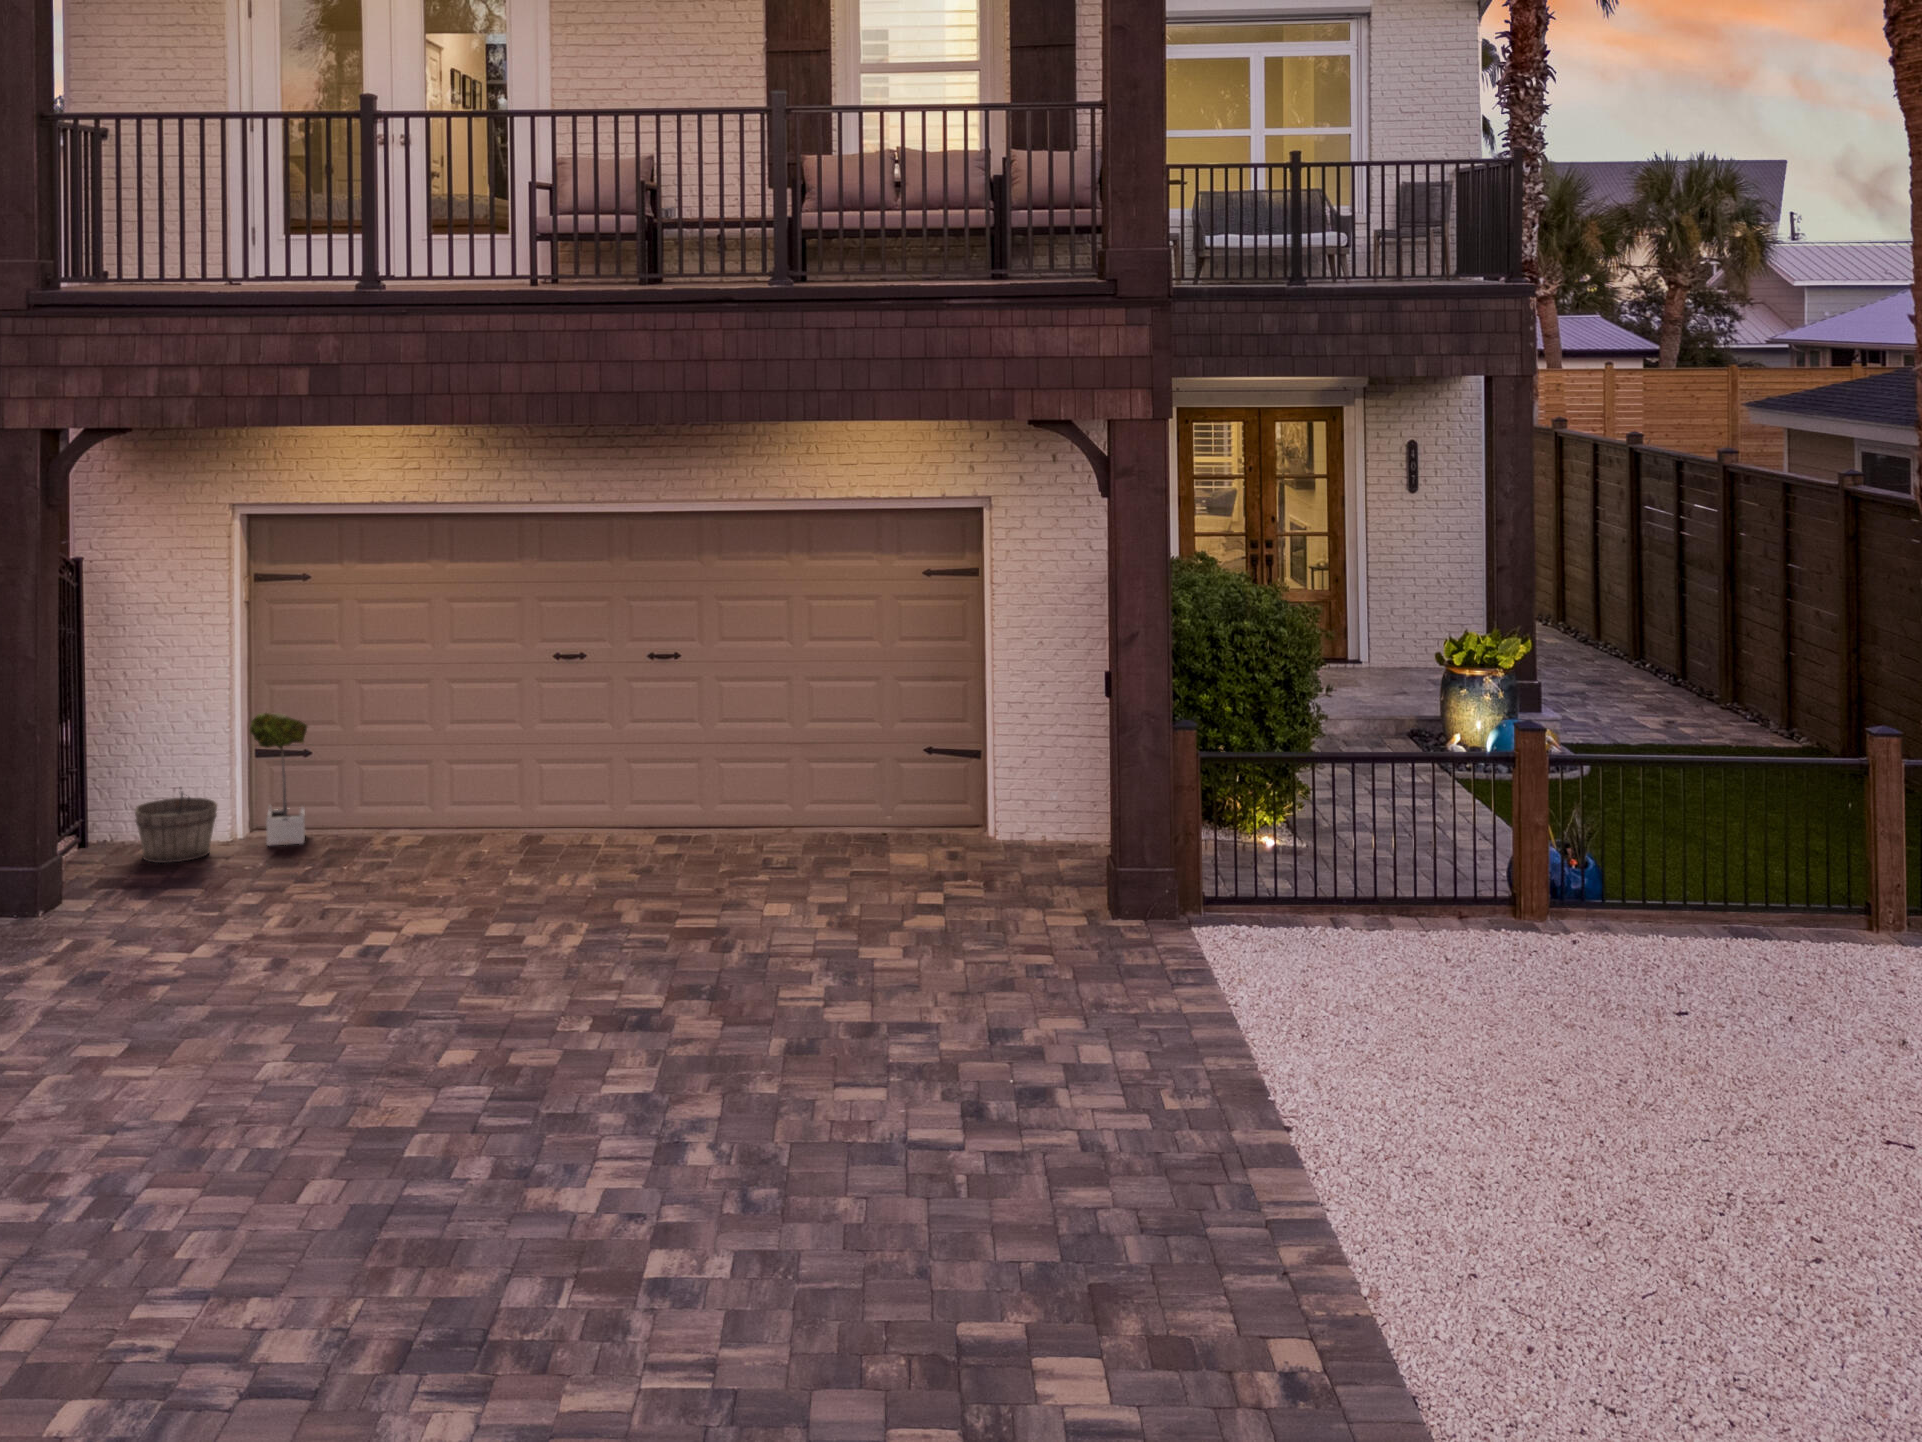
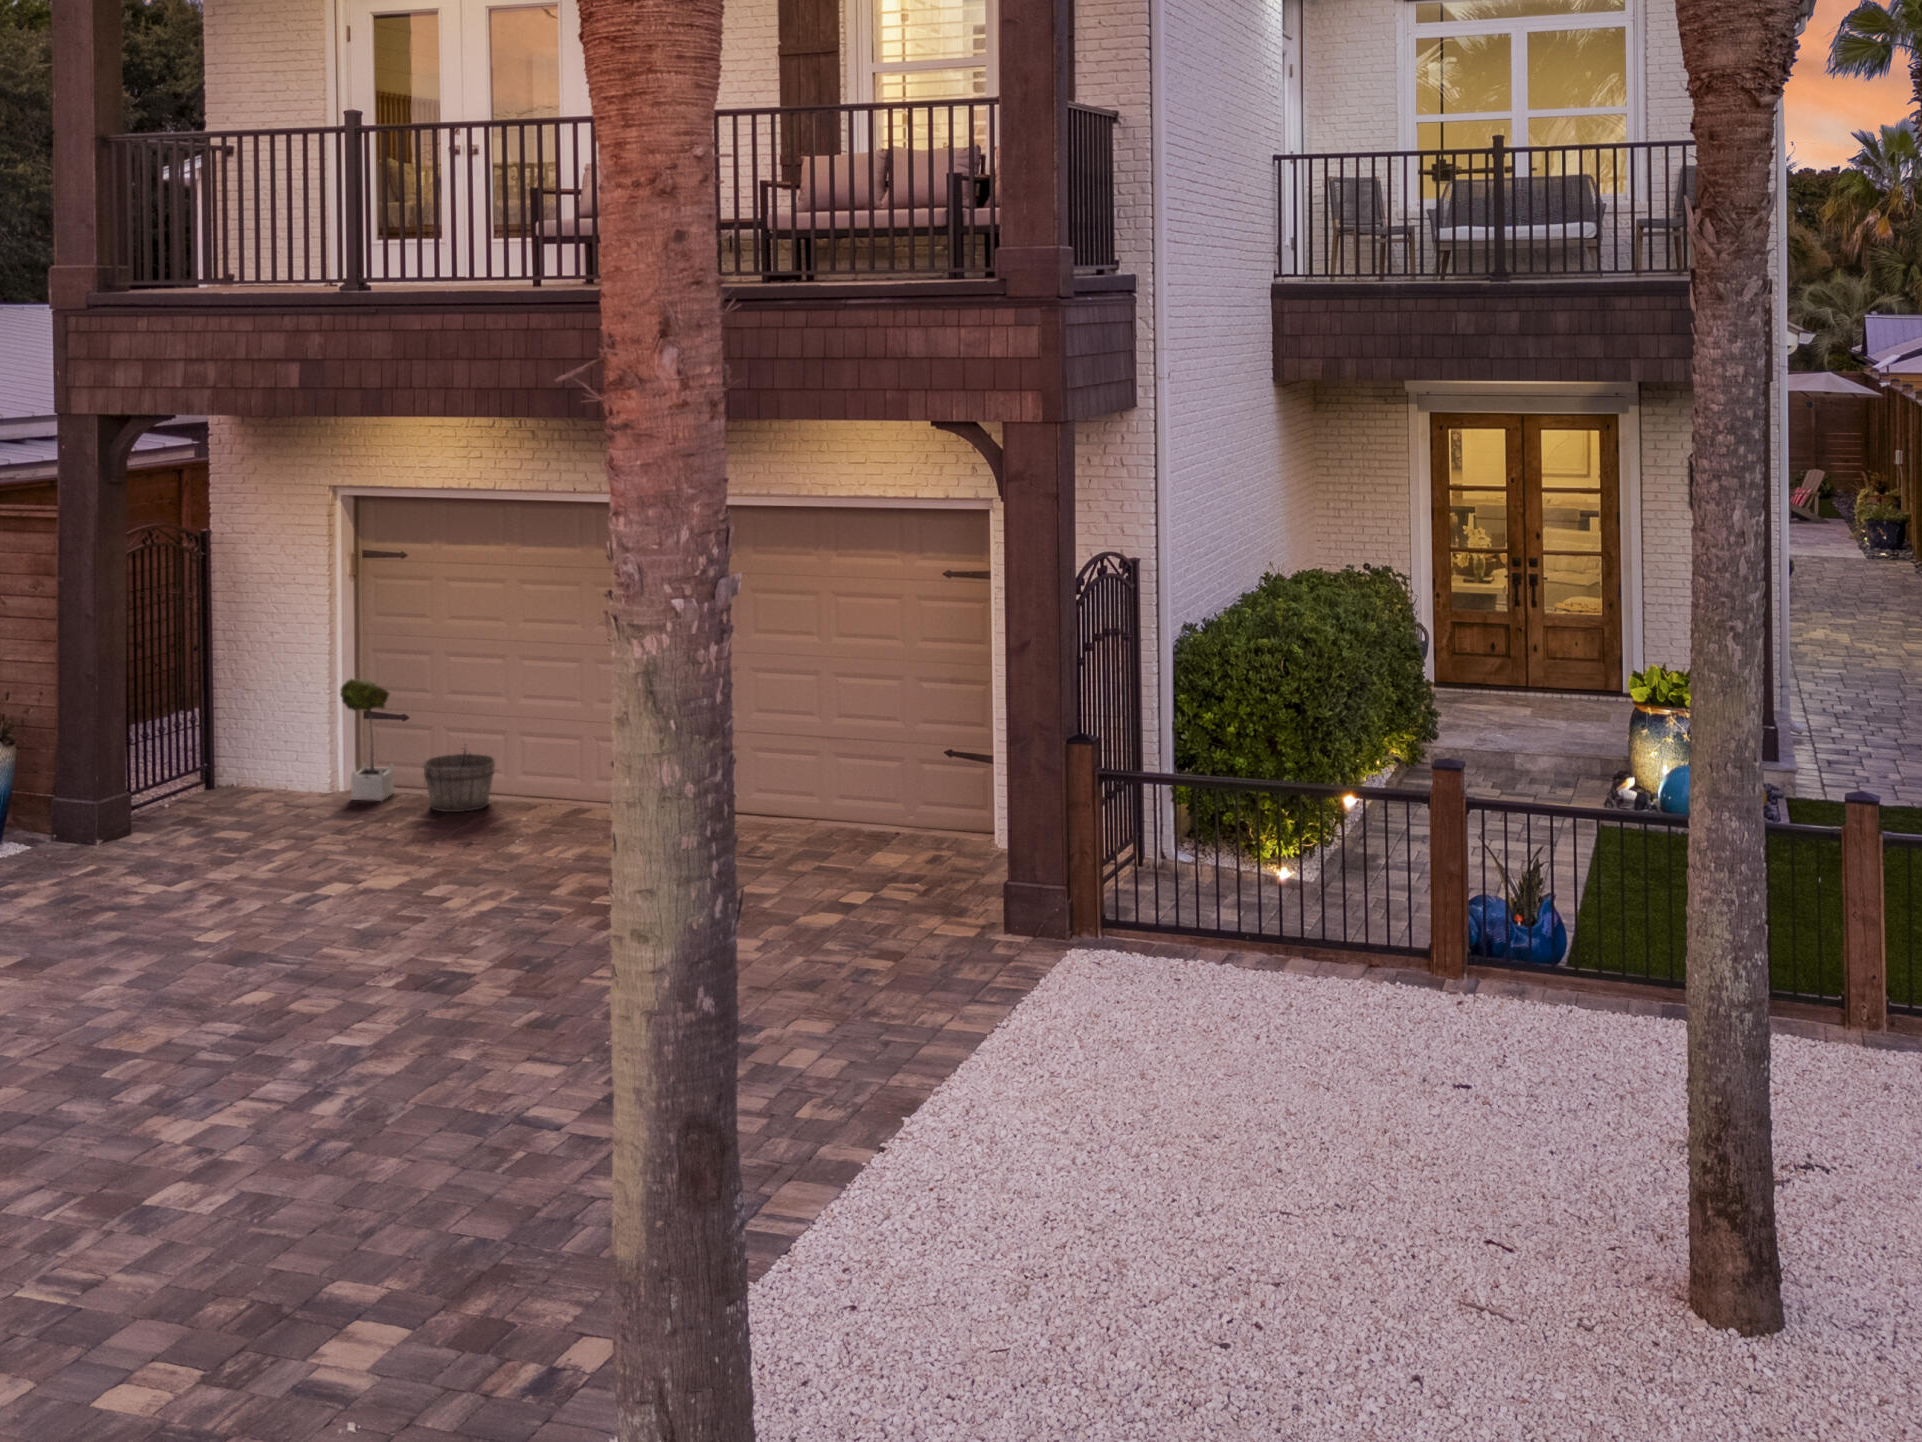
wooden bucket: present [135,792,217,863] -> present [423,750,496,812]

